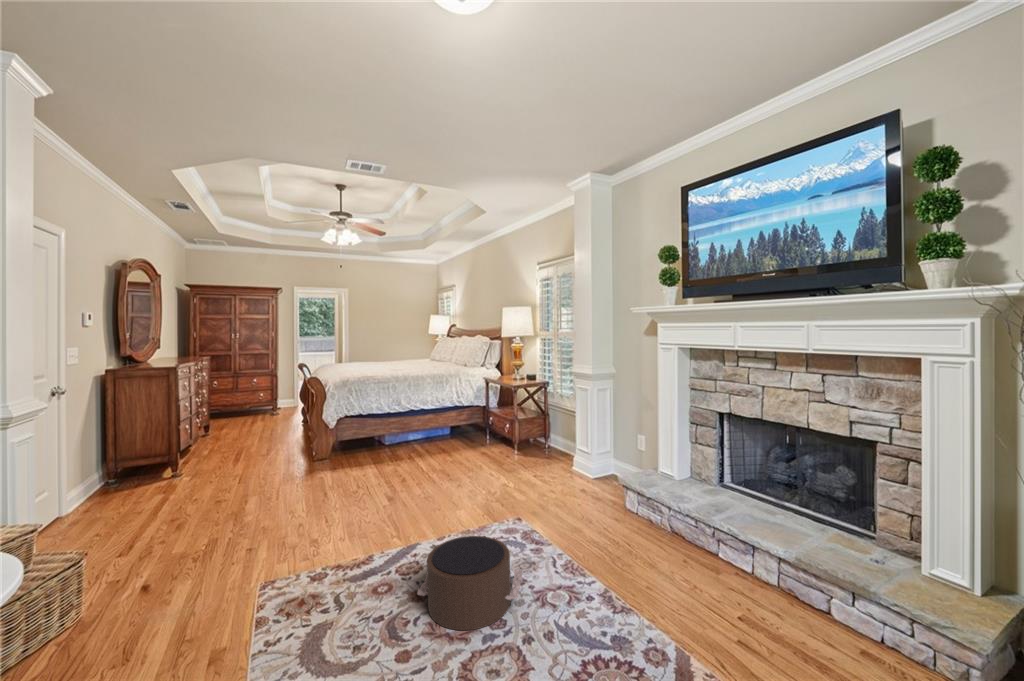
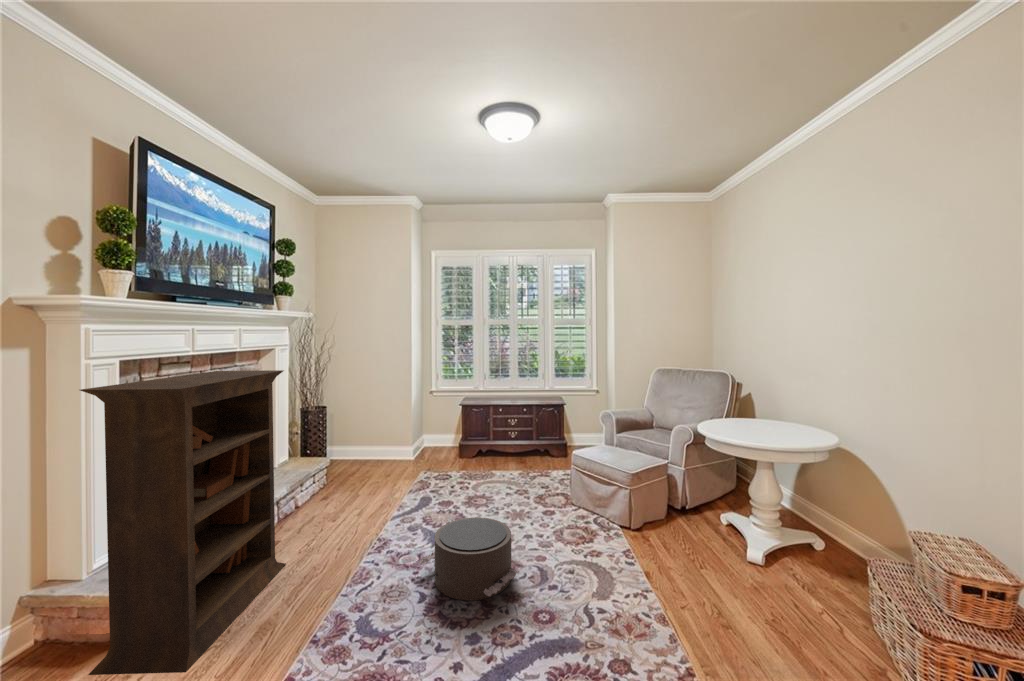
bookcase: none [559,363,683,552] -> present [80,370,286,675]

